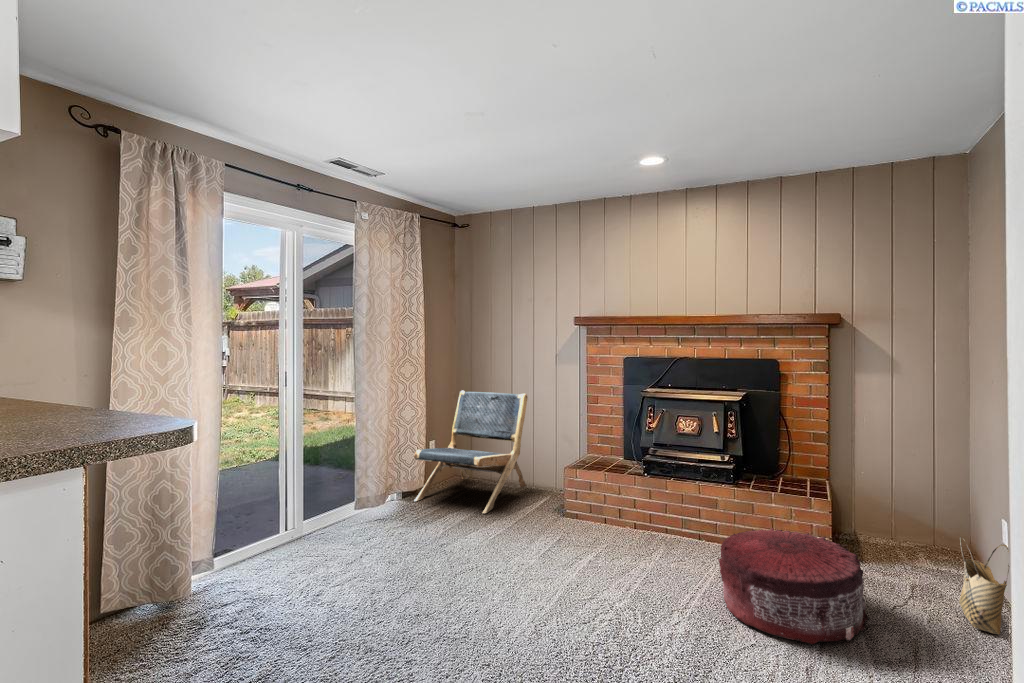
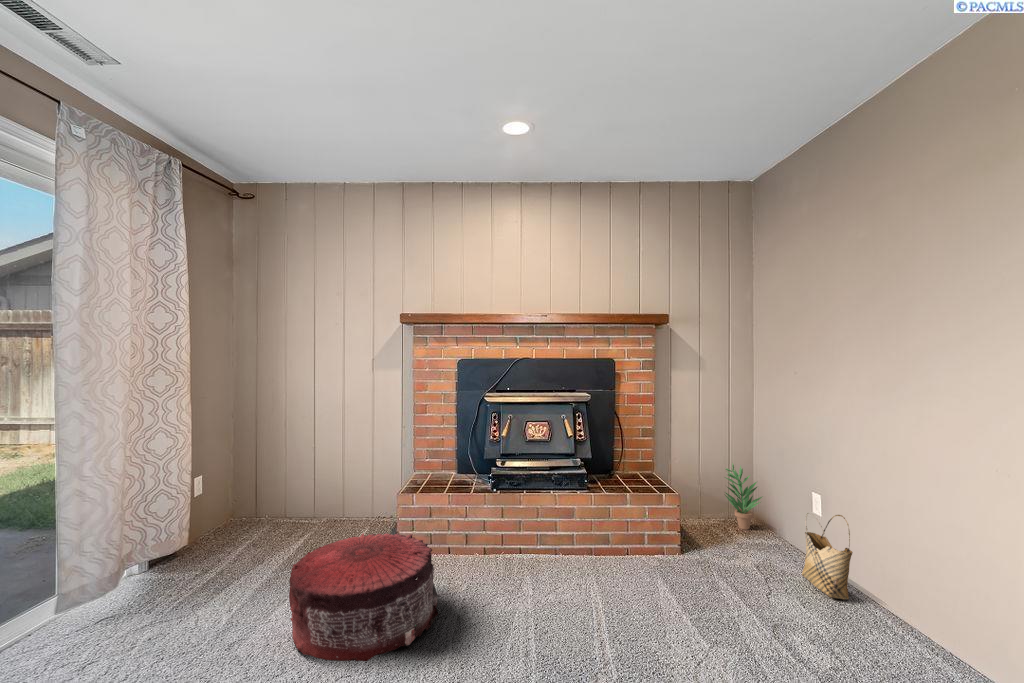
lounge chair: present [414,390,528,513] -> none [170,407,336,570]
potted plant: none [908,478,959,554] -> present [725,464,762,530]
pouf: present [718,528,870,644] -> present [289,533,439,661]

